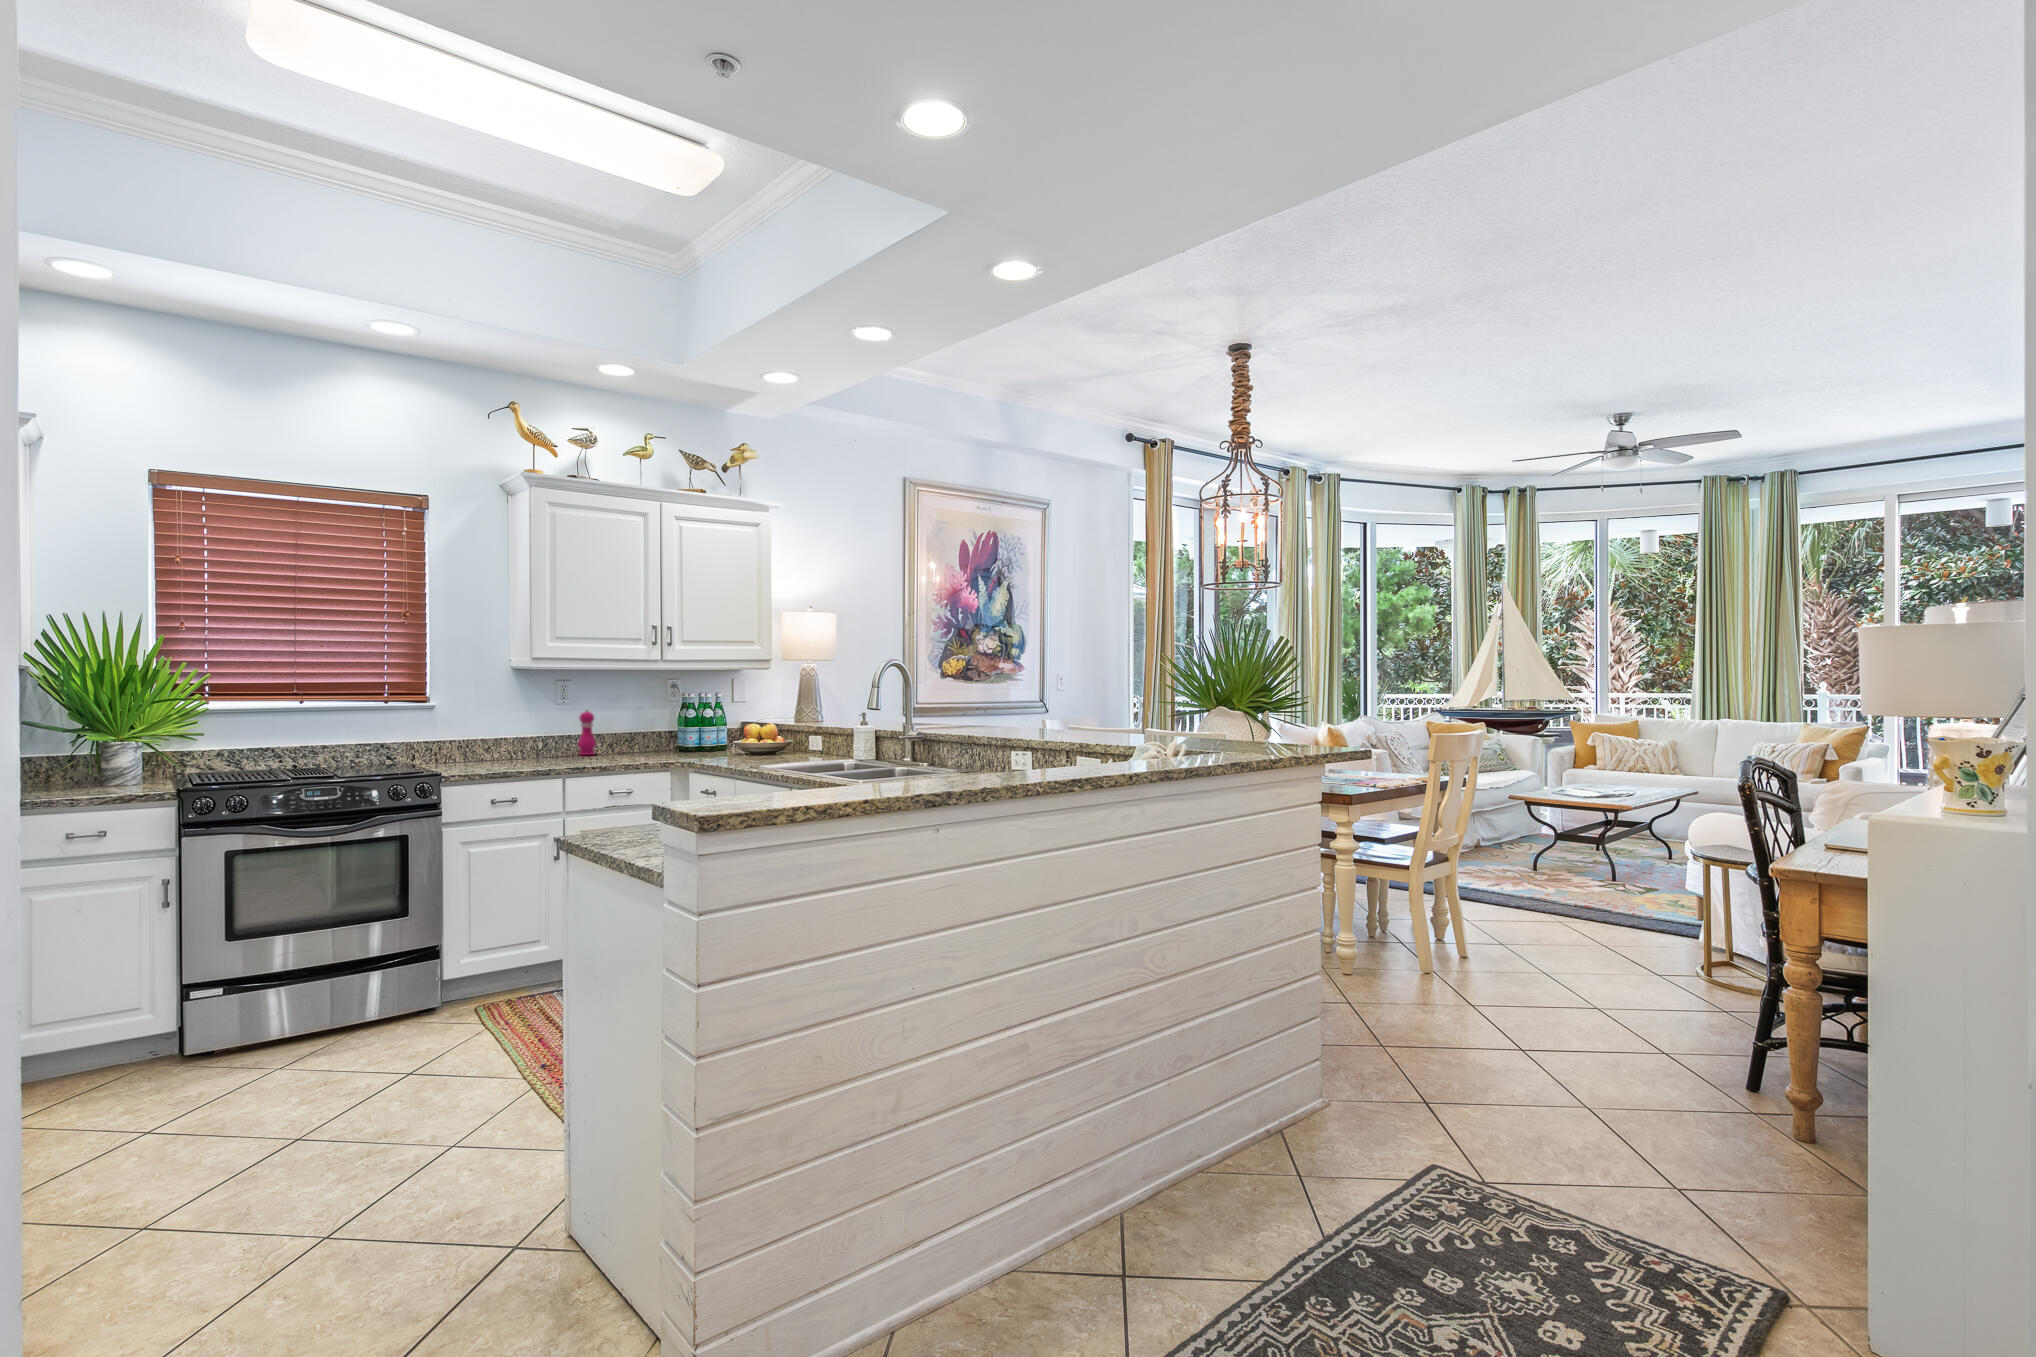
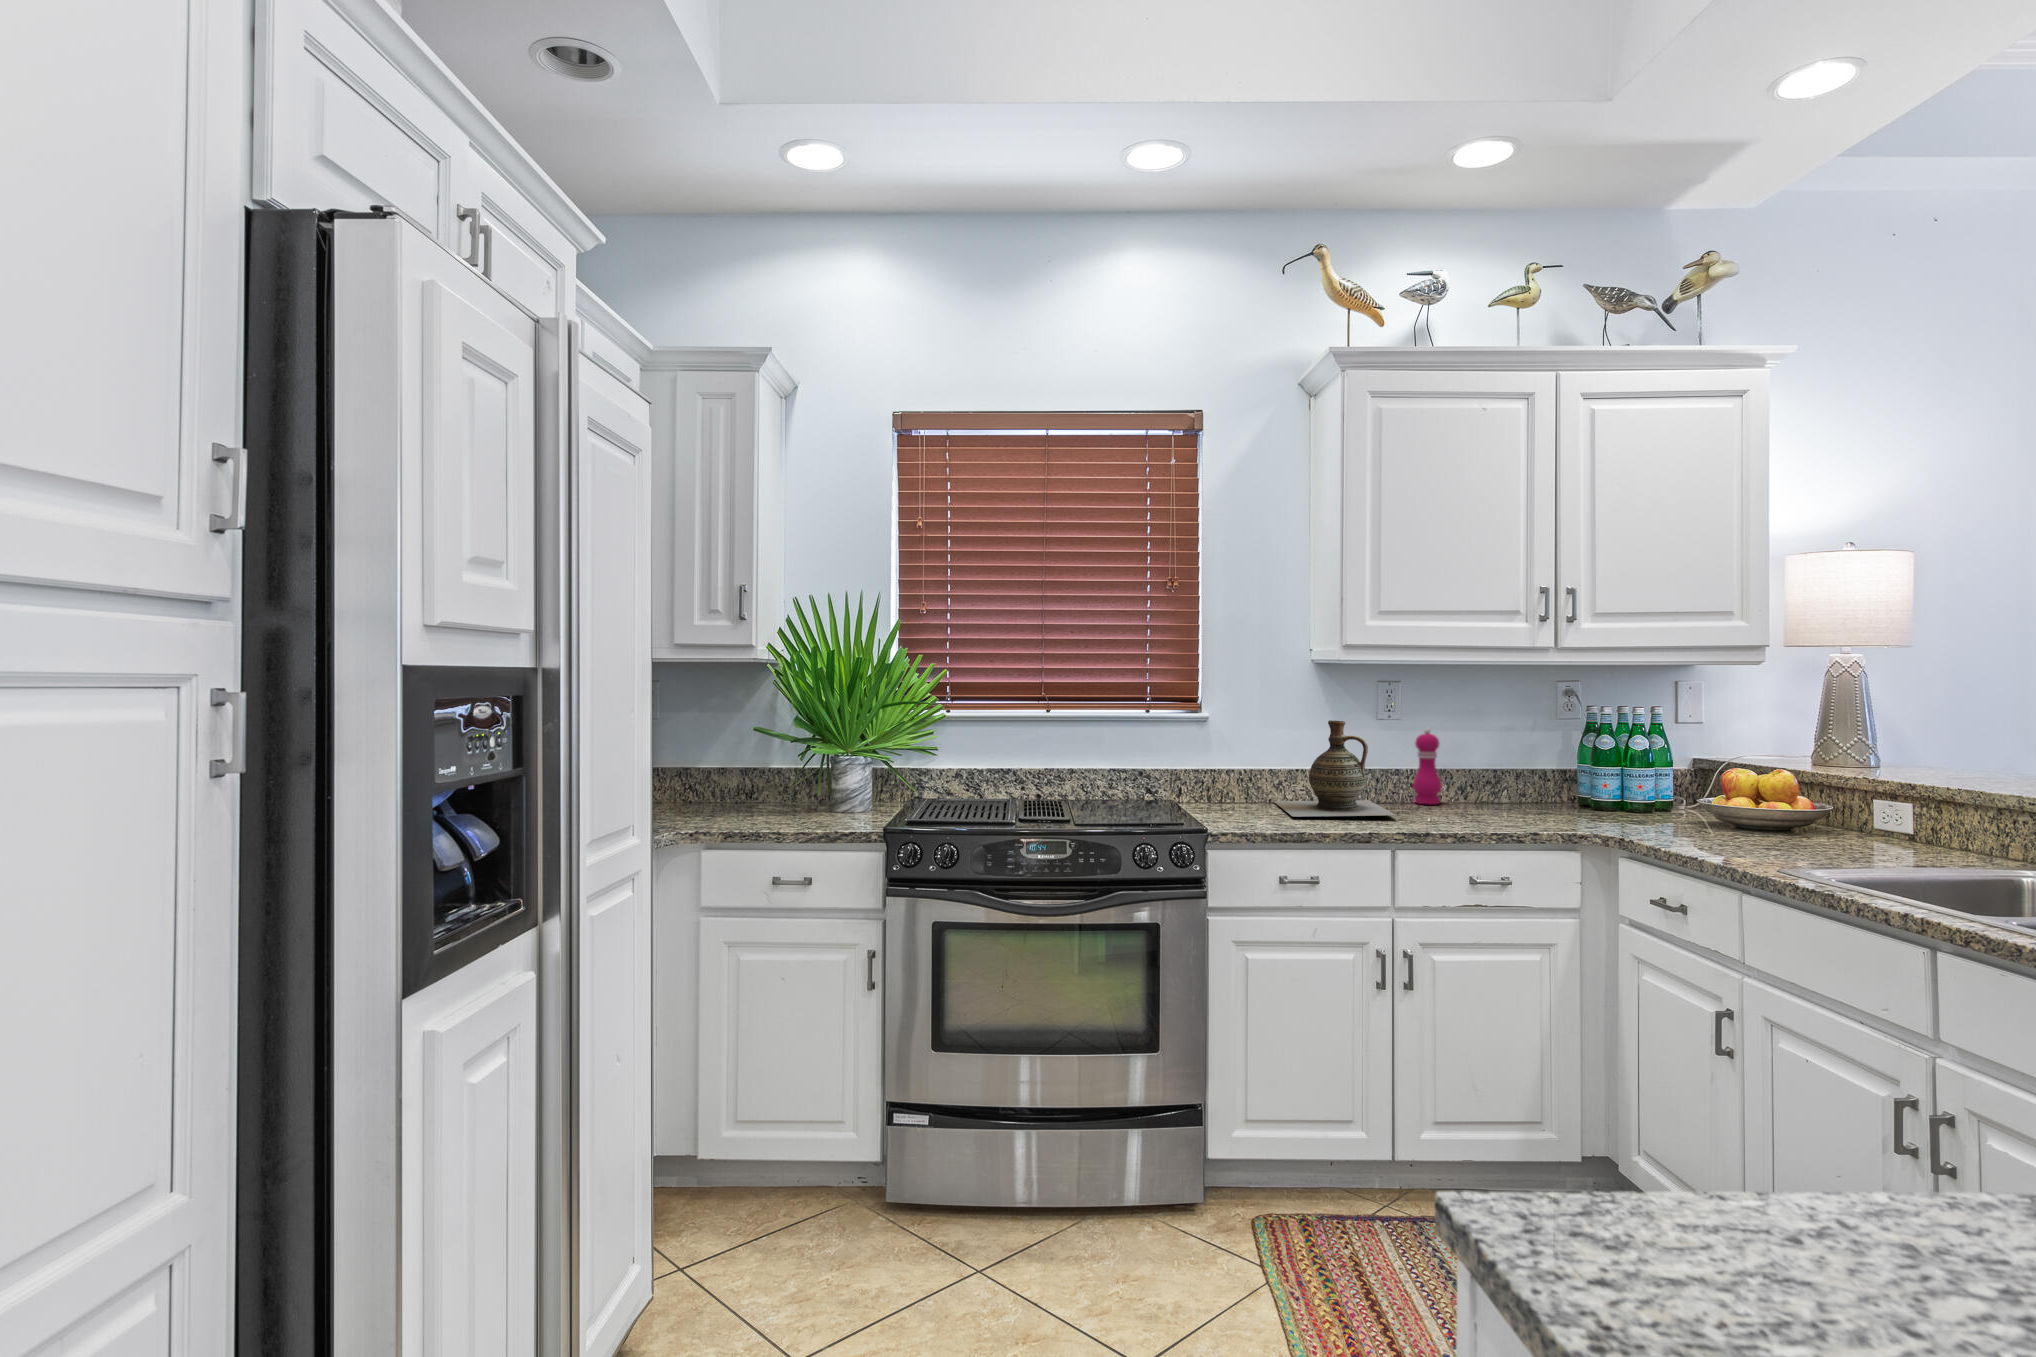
ceramic jug: none [484,705,566,765] -> present [1274,720,1395,817]

